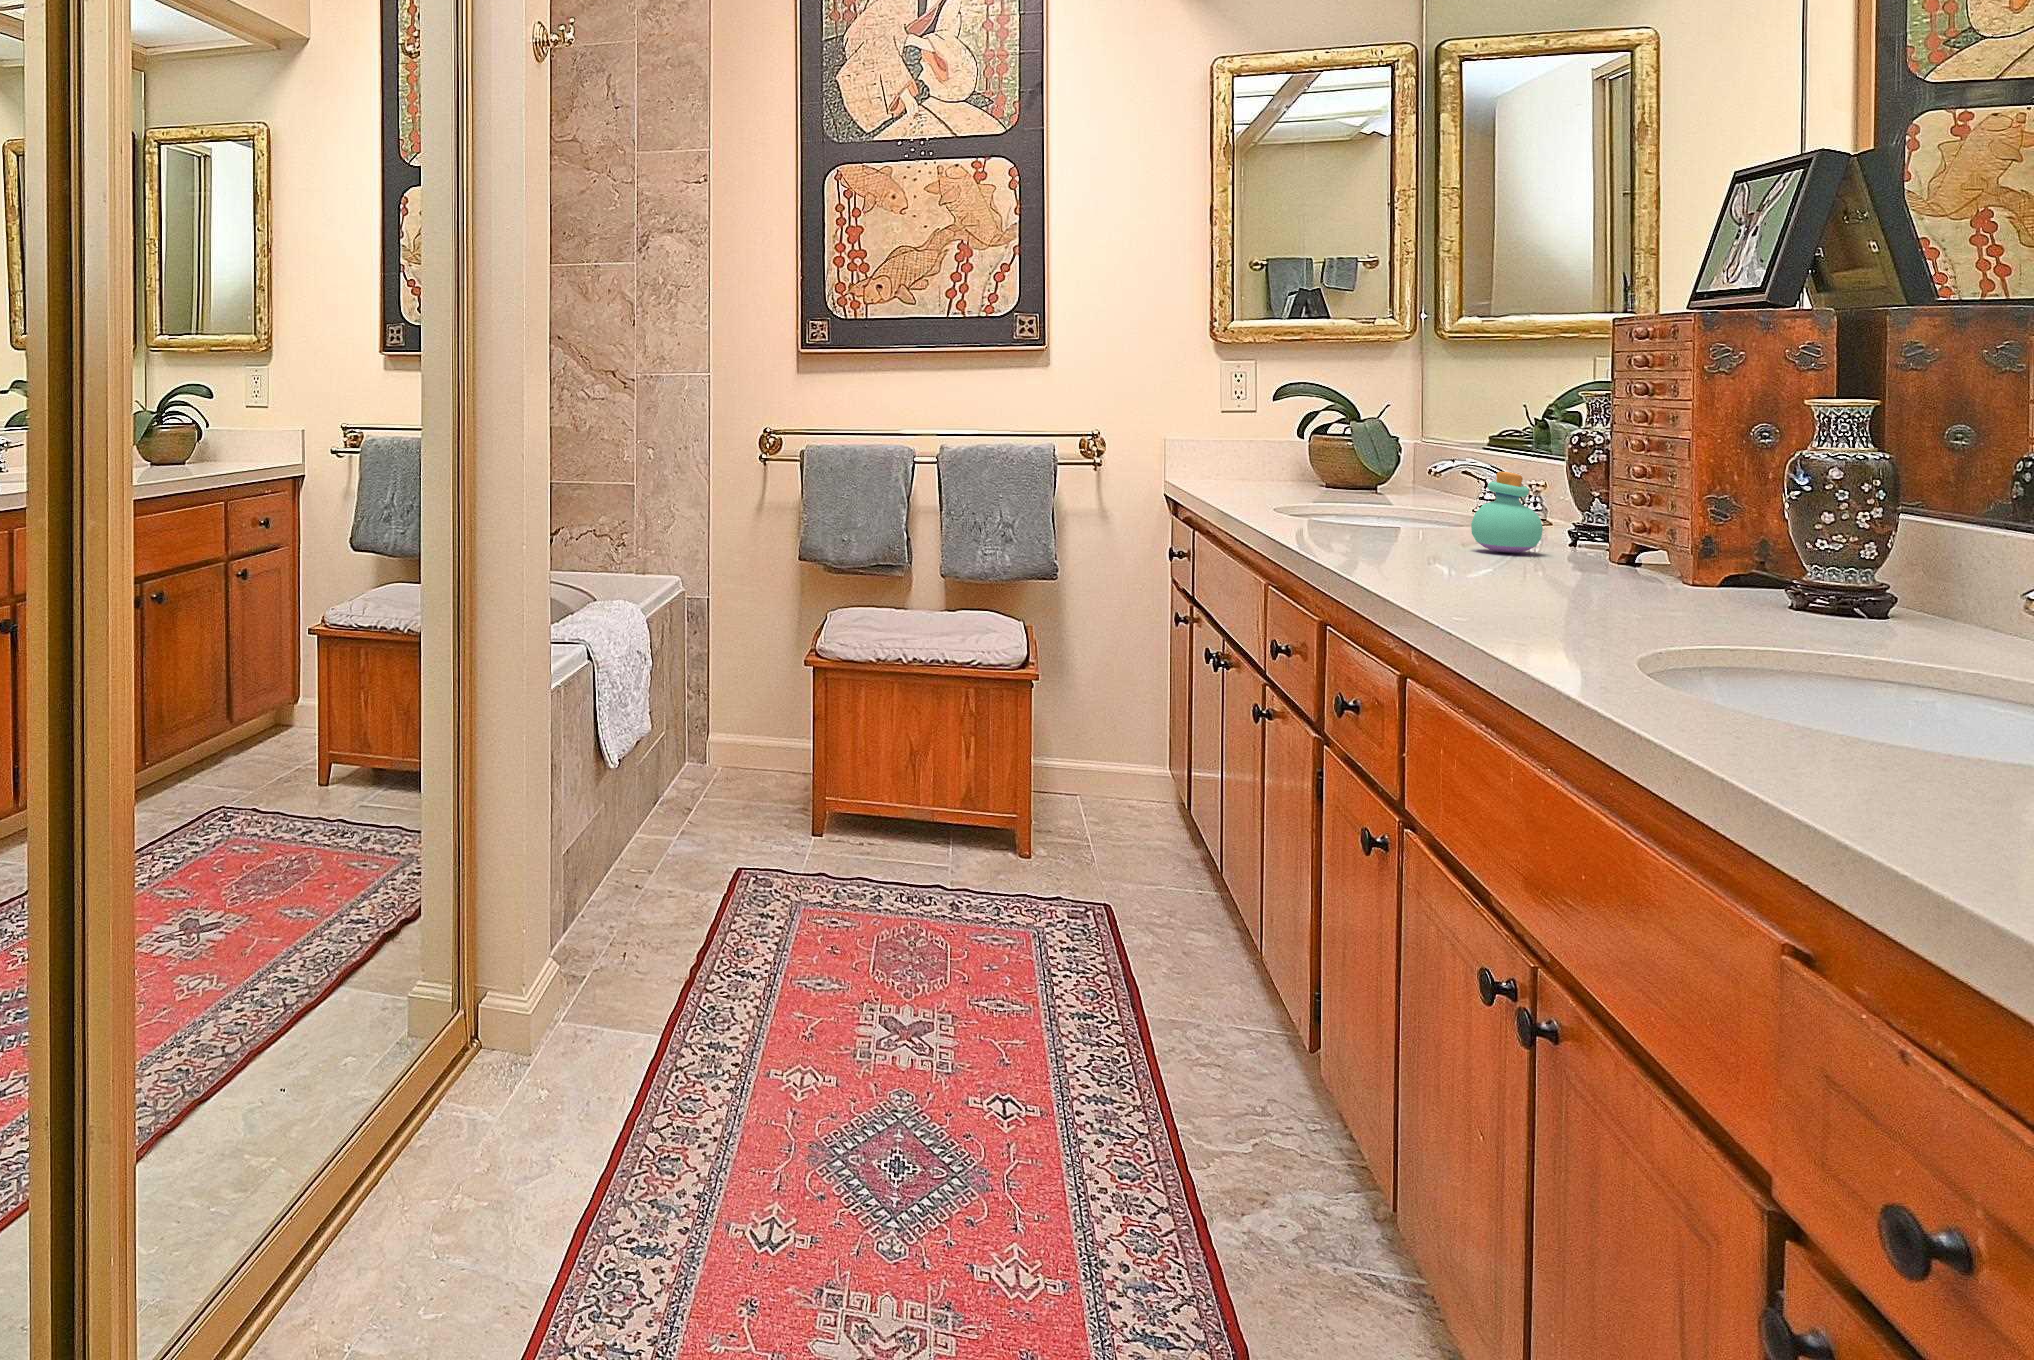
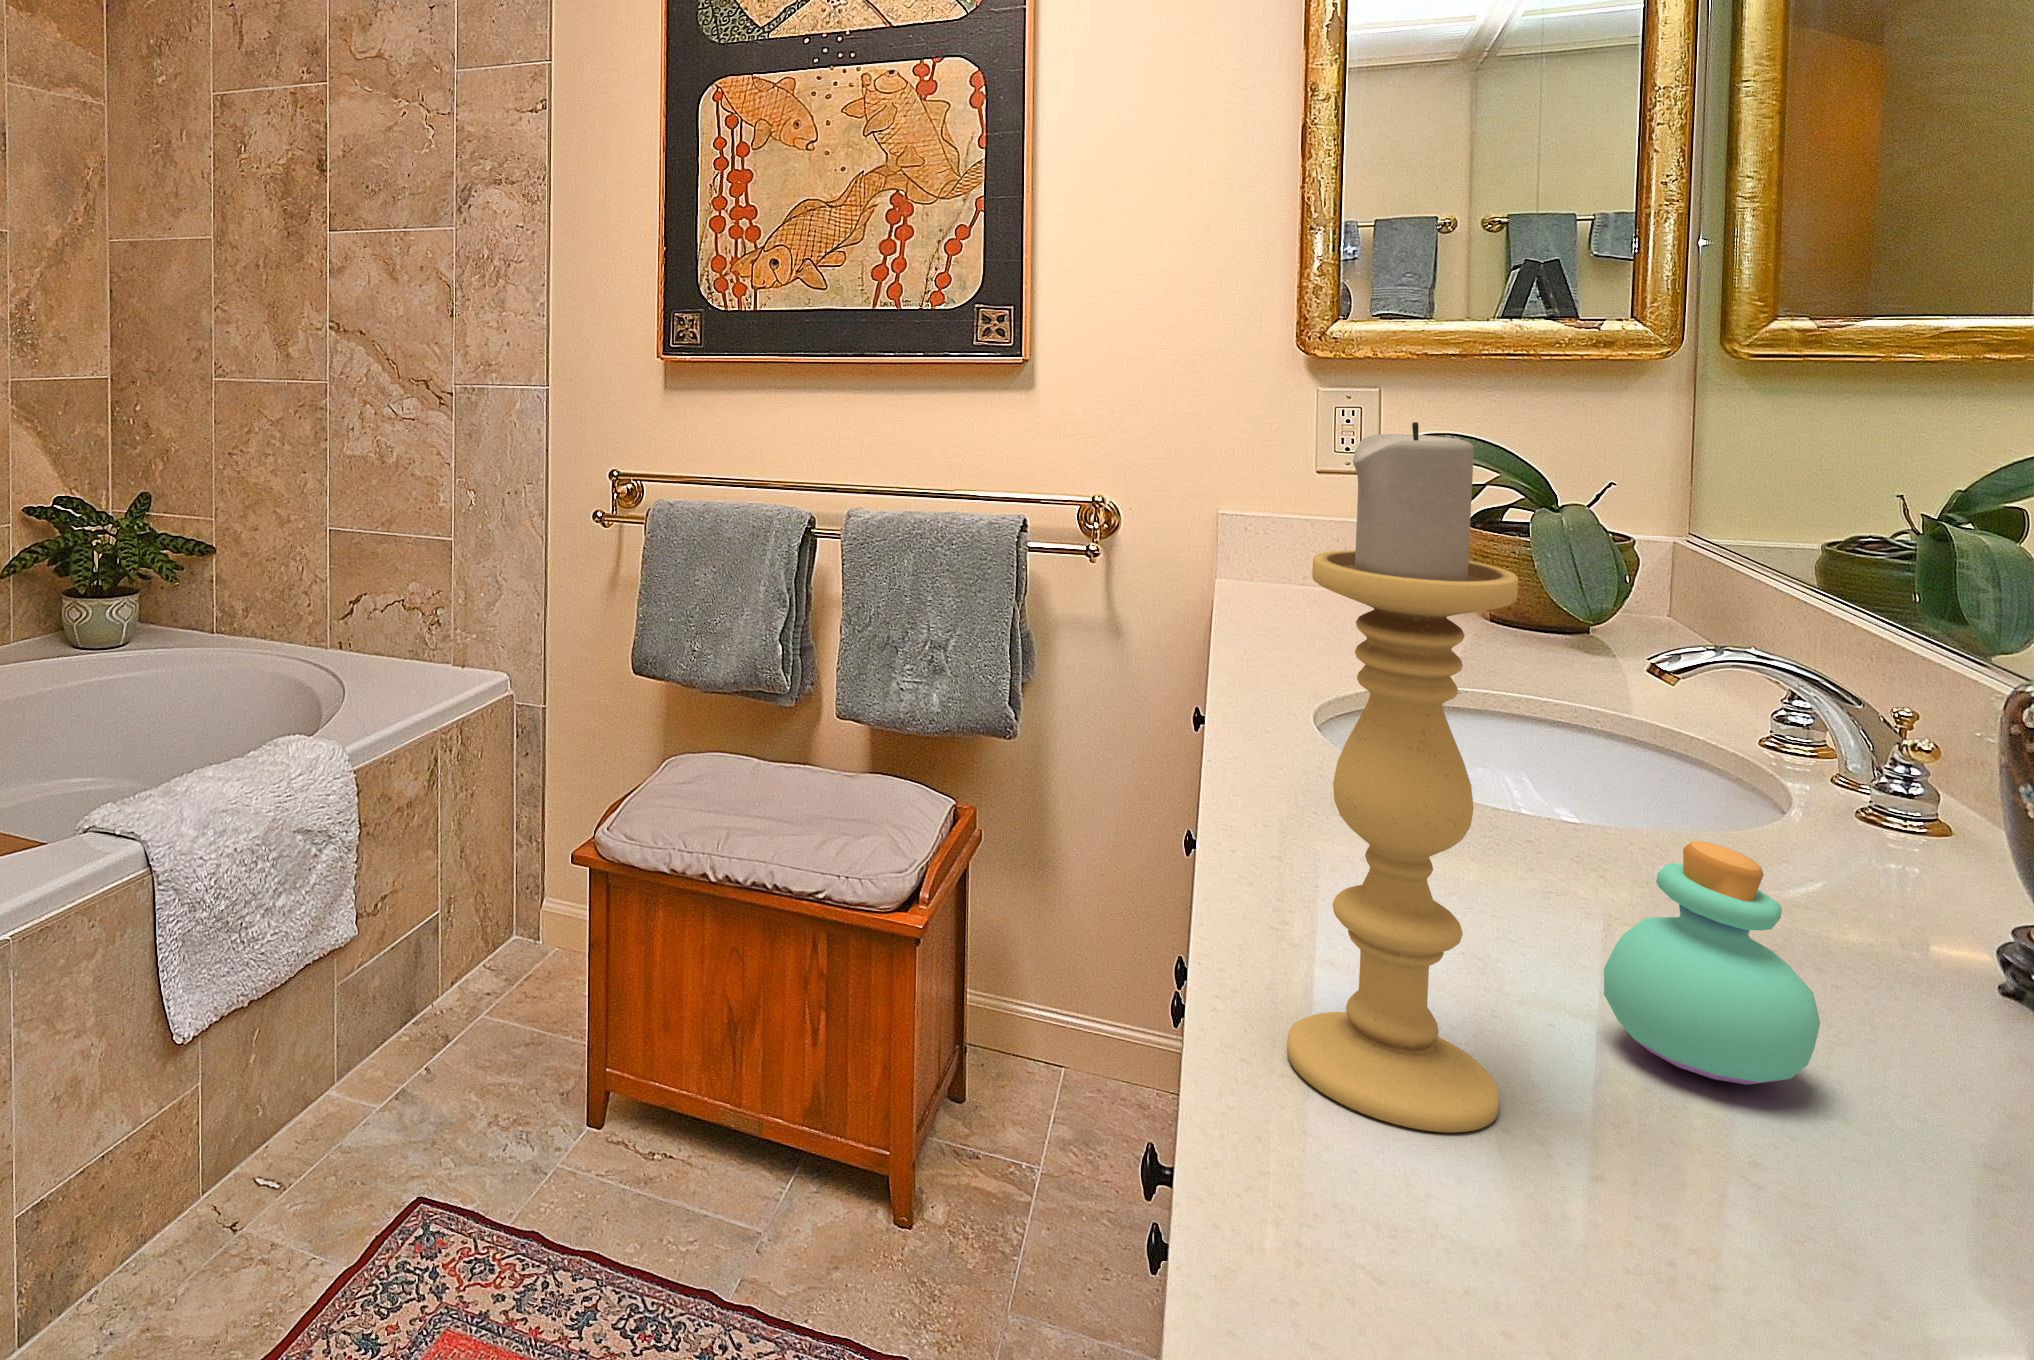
candle holder: none [1373,317,1451,560] -> present [1287,422,1518,1132]

